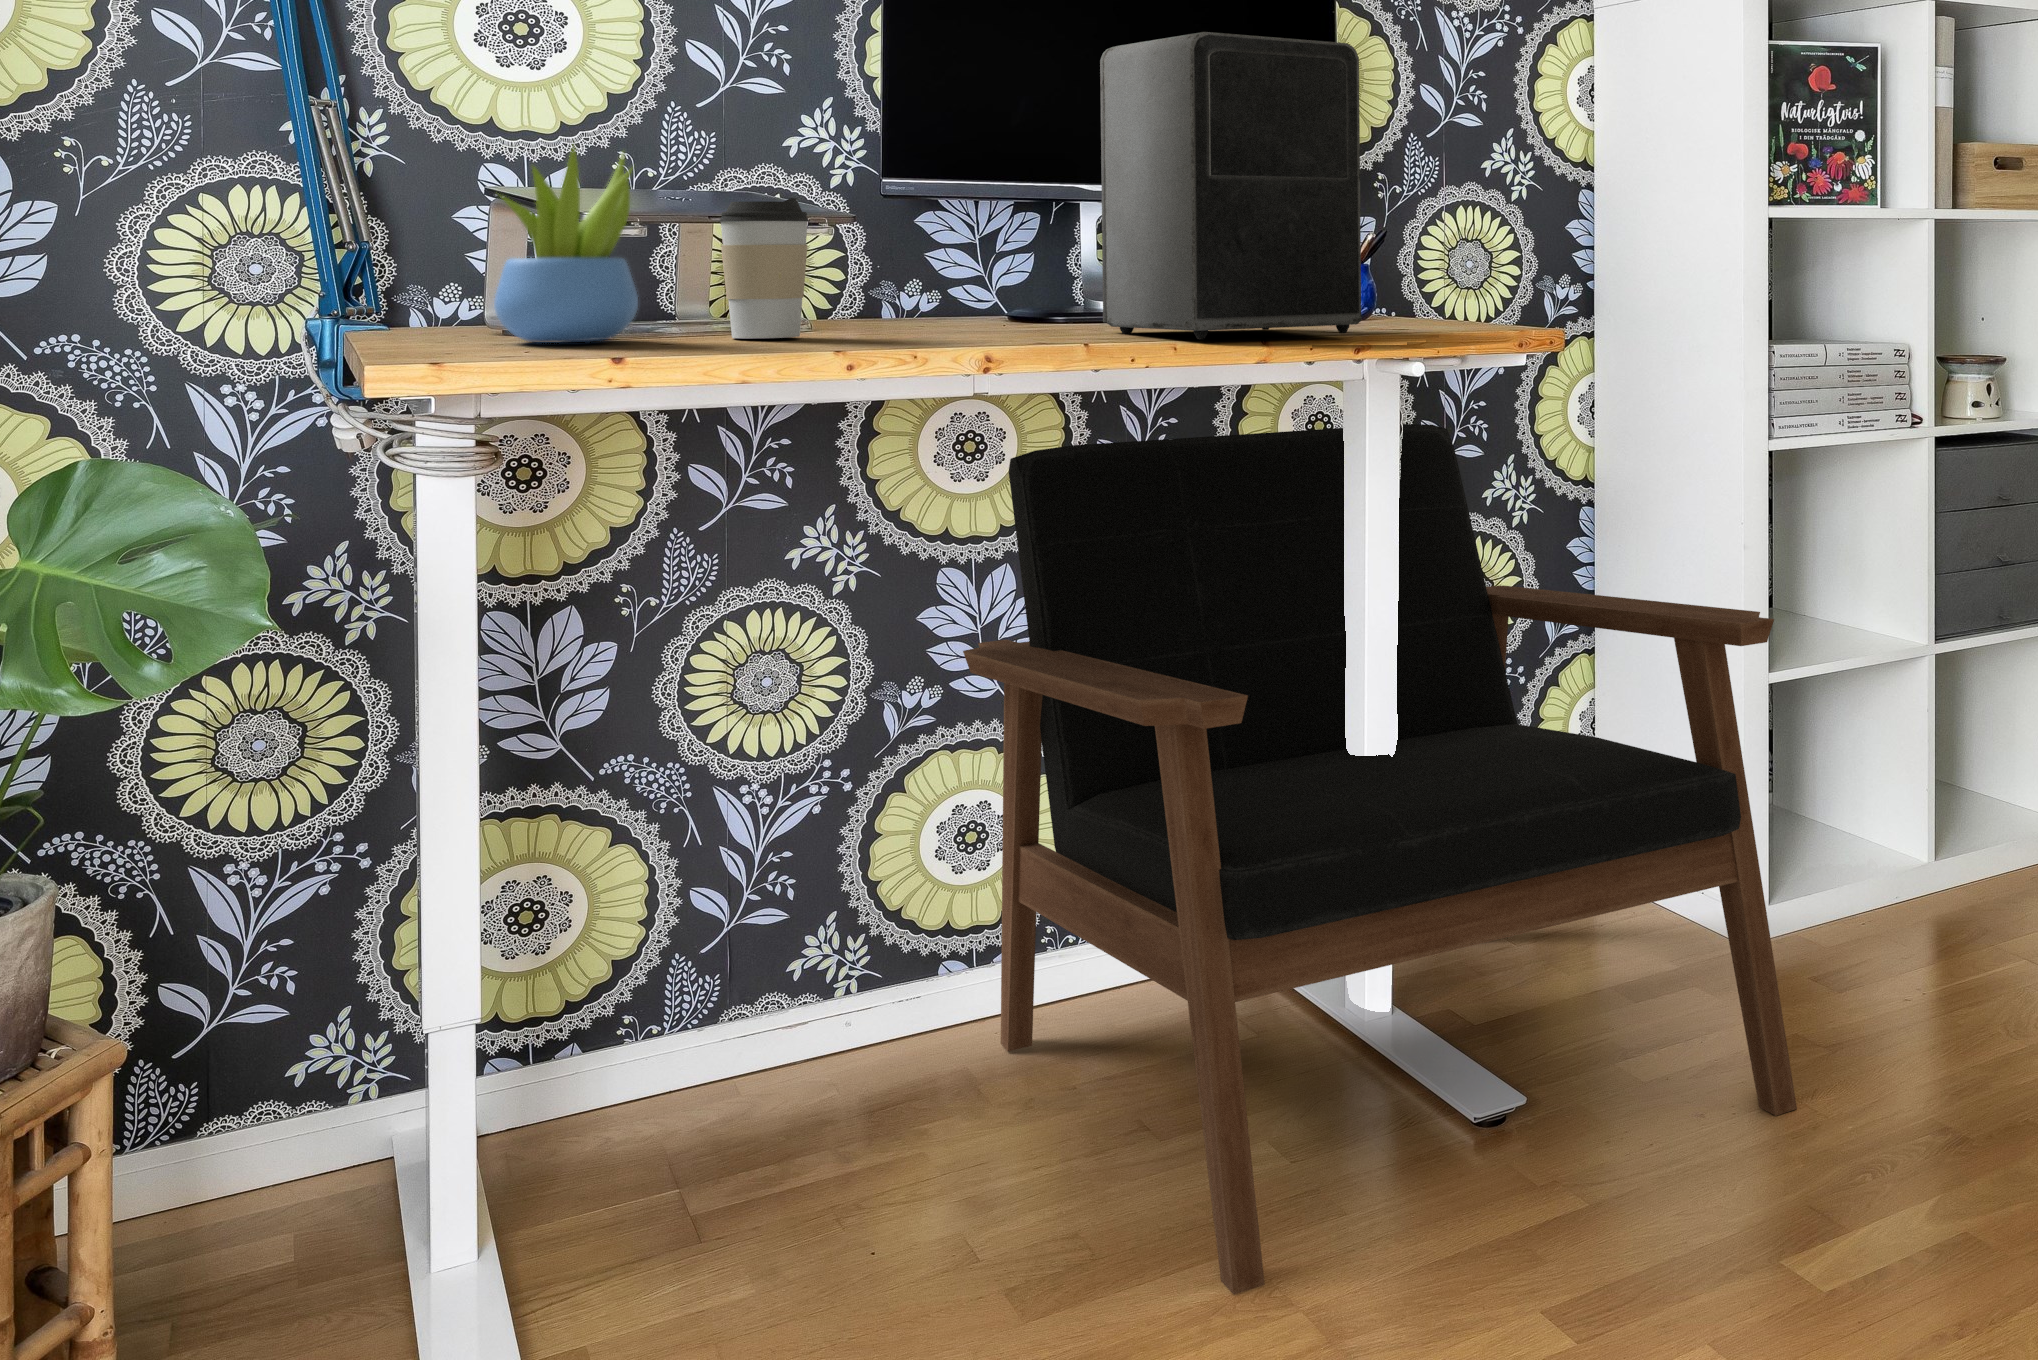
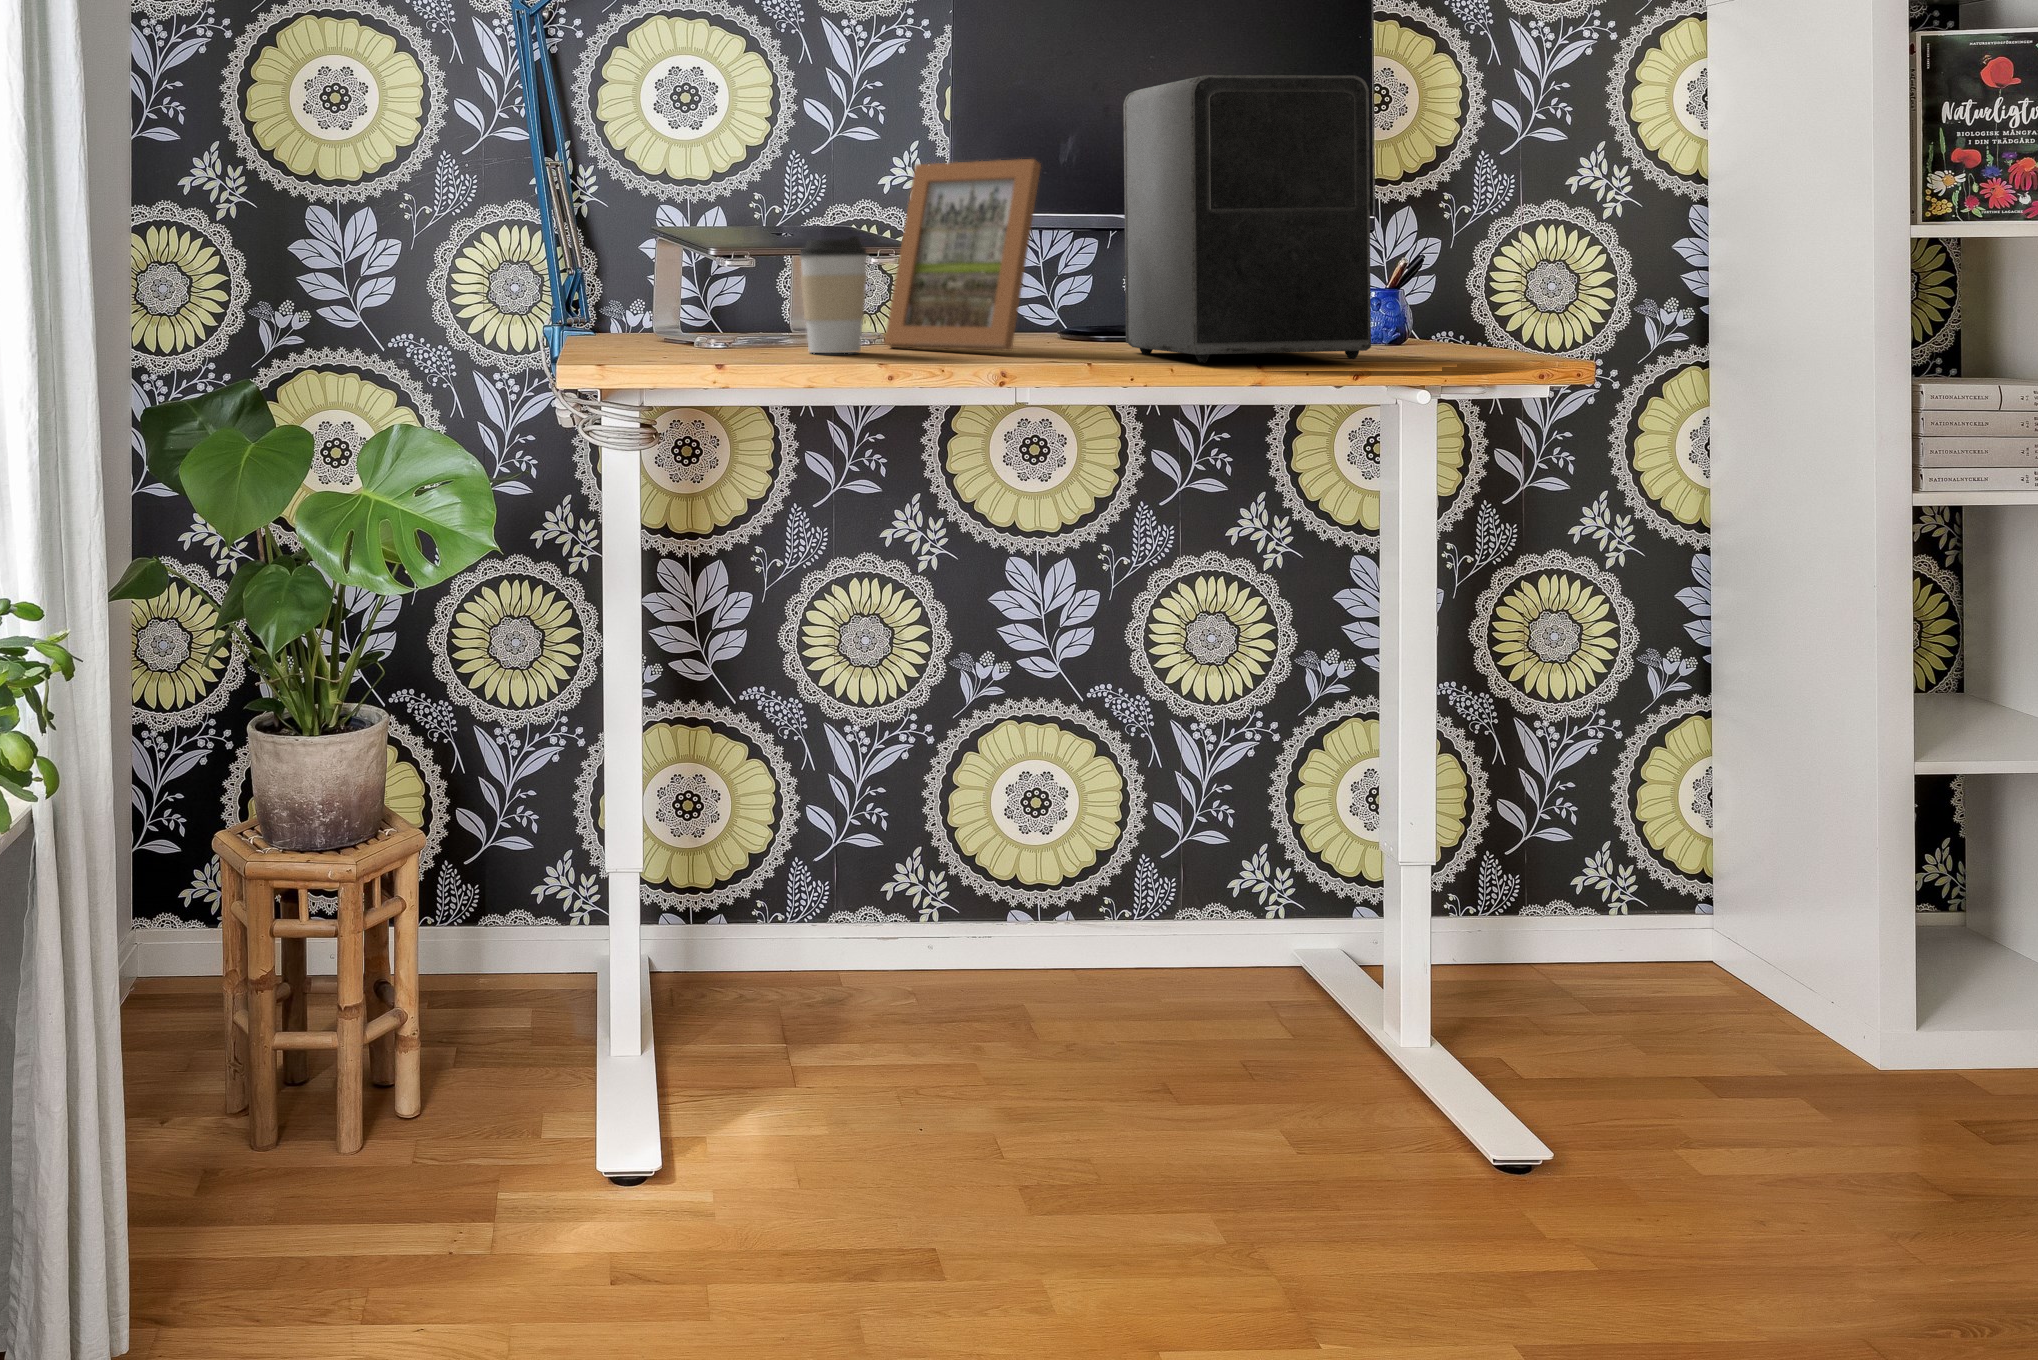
picture frame: none [821,116,1010,332] -> present [885,159,1041,351]
succulent plant: present [494,145,638,343] -> none [636,196,736,354]
armchair: present [963,424,1797,1295] -> none [1023,448,1885,1256]

